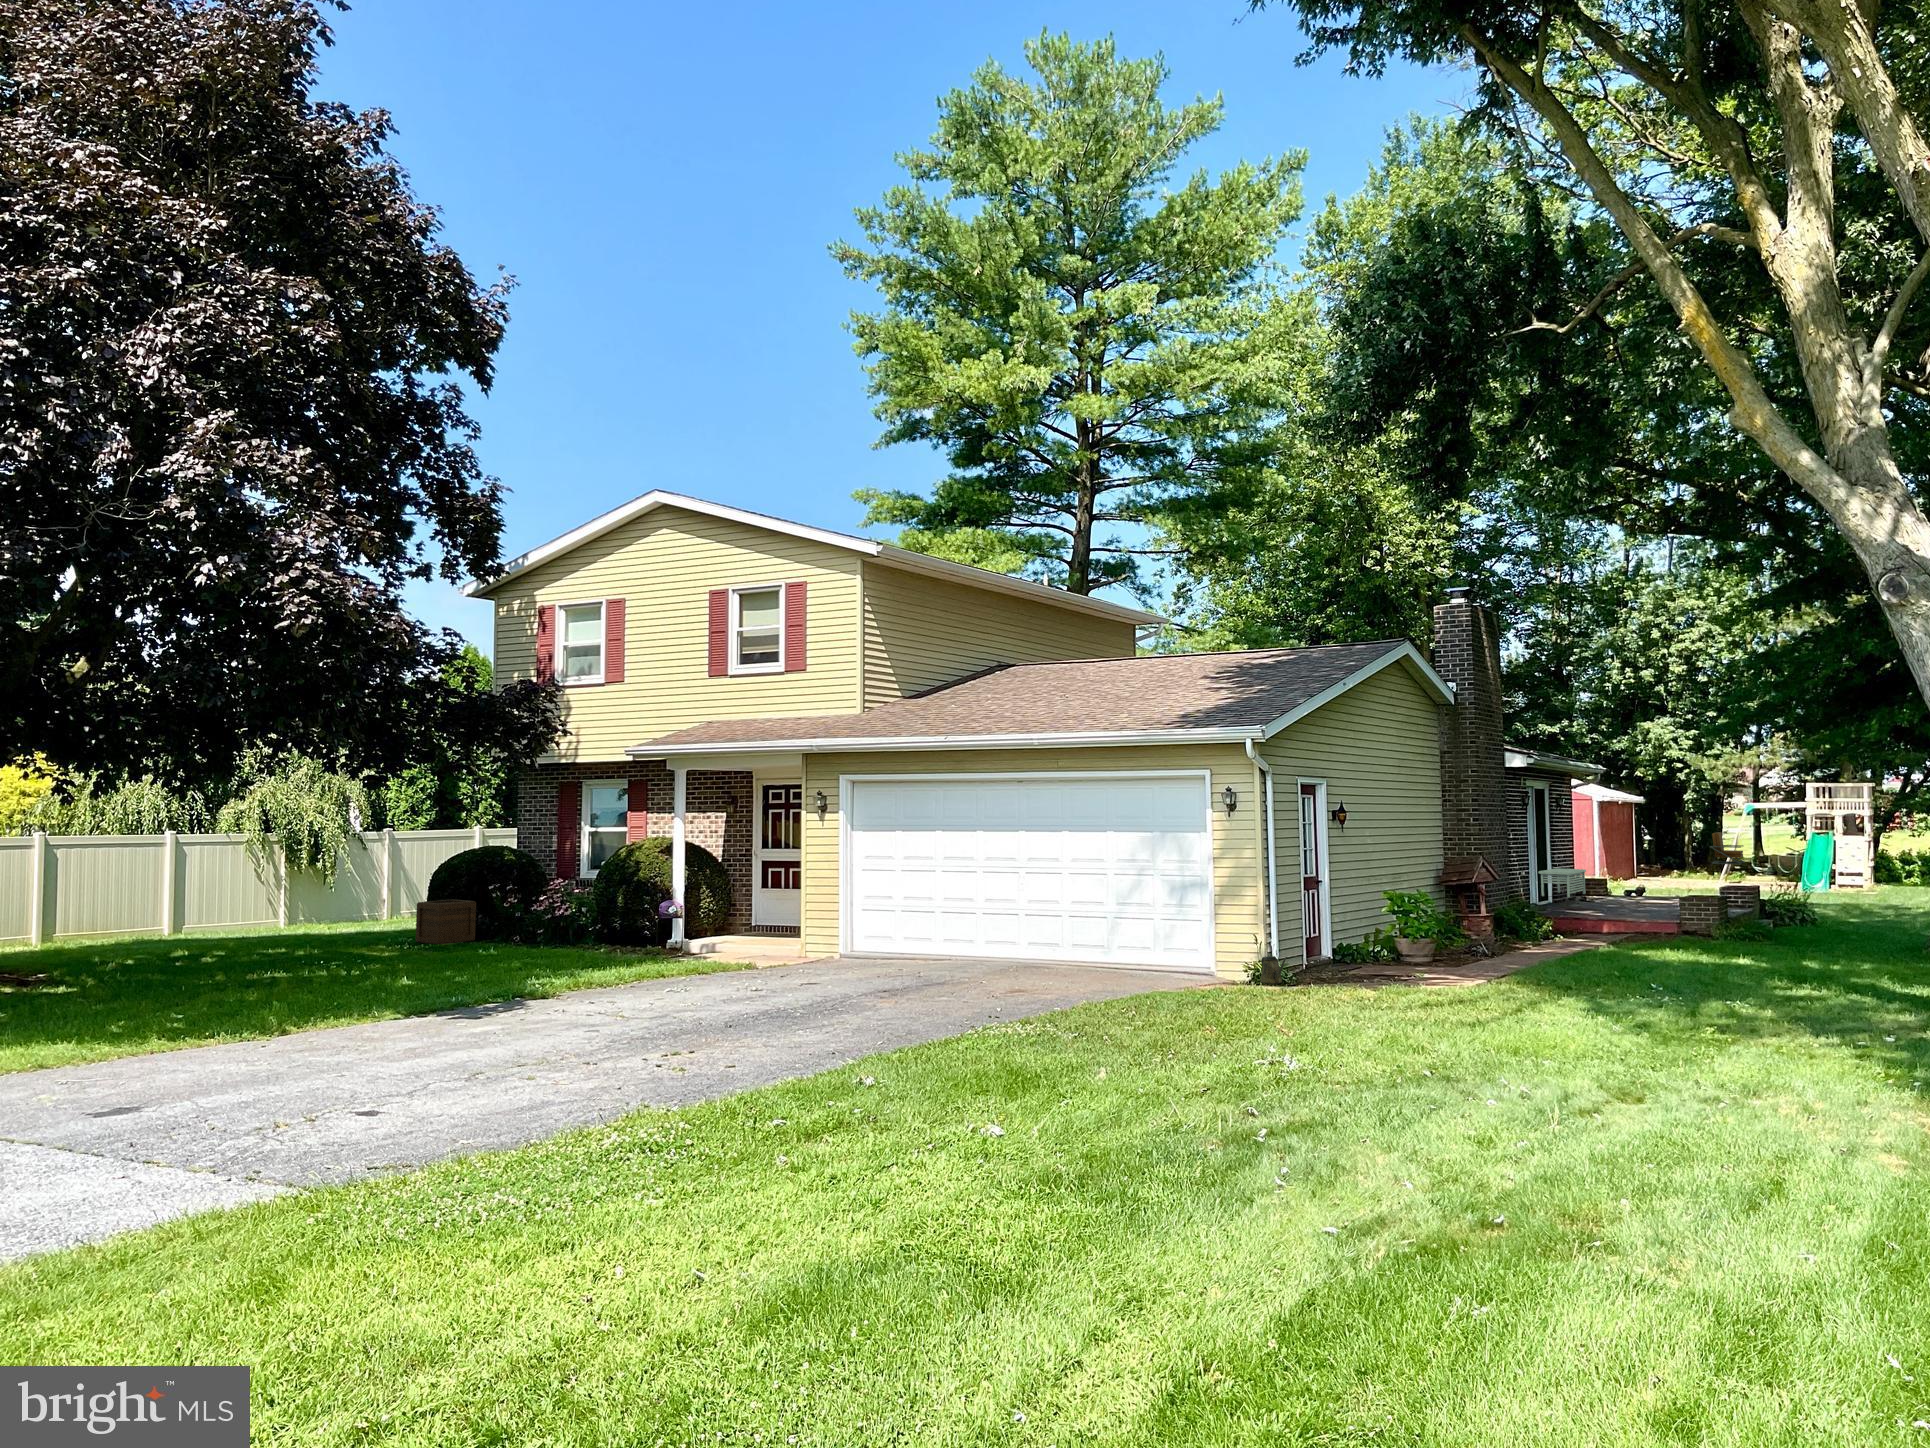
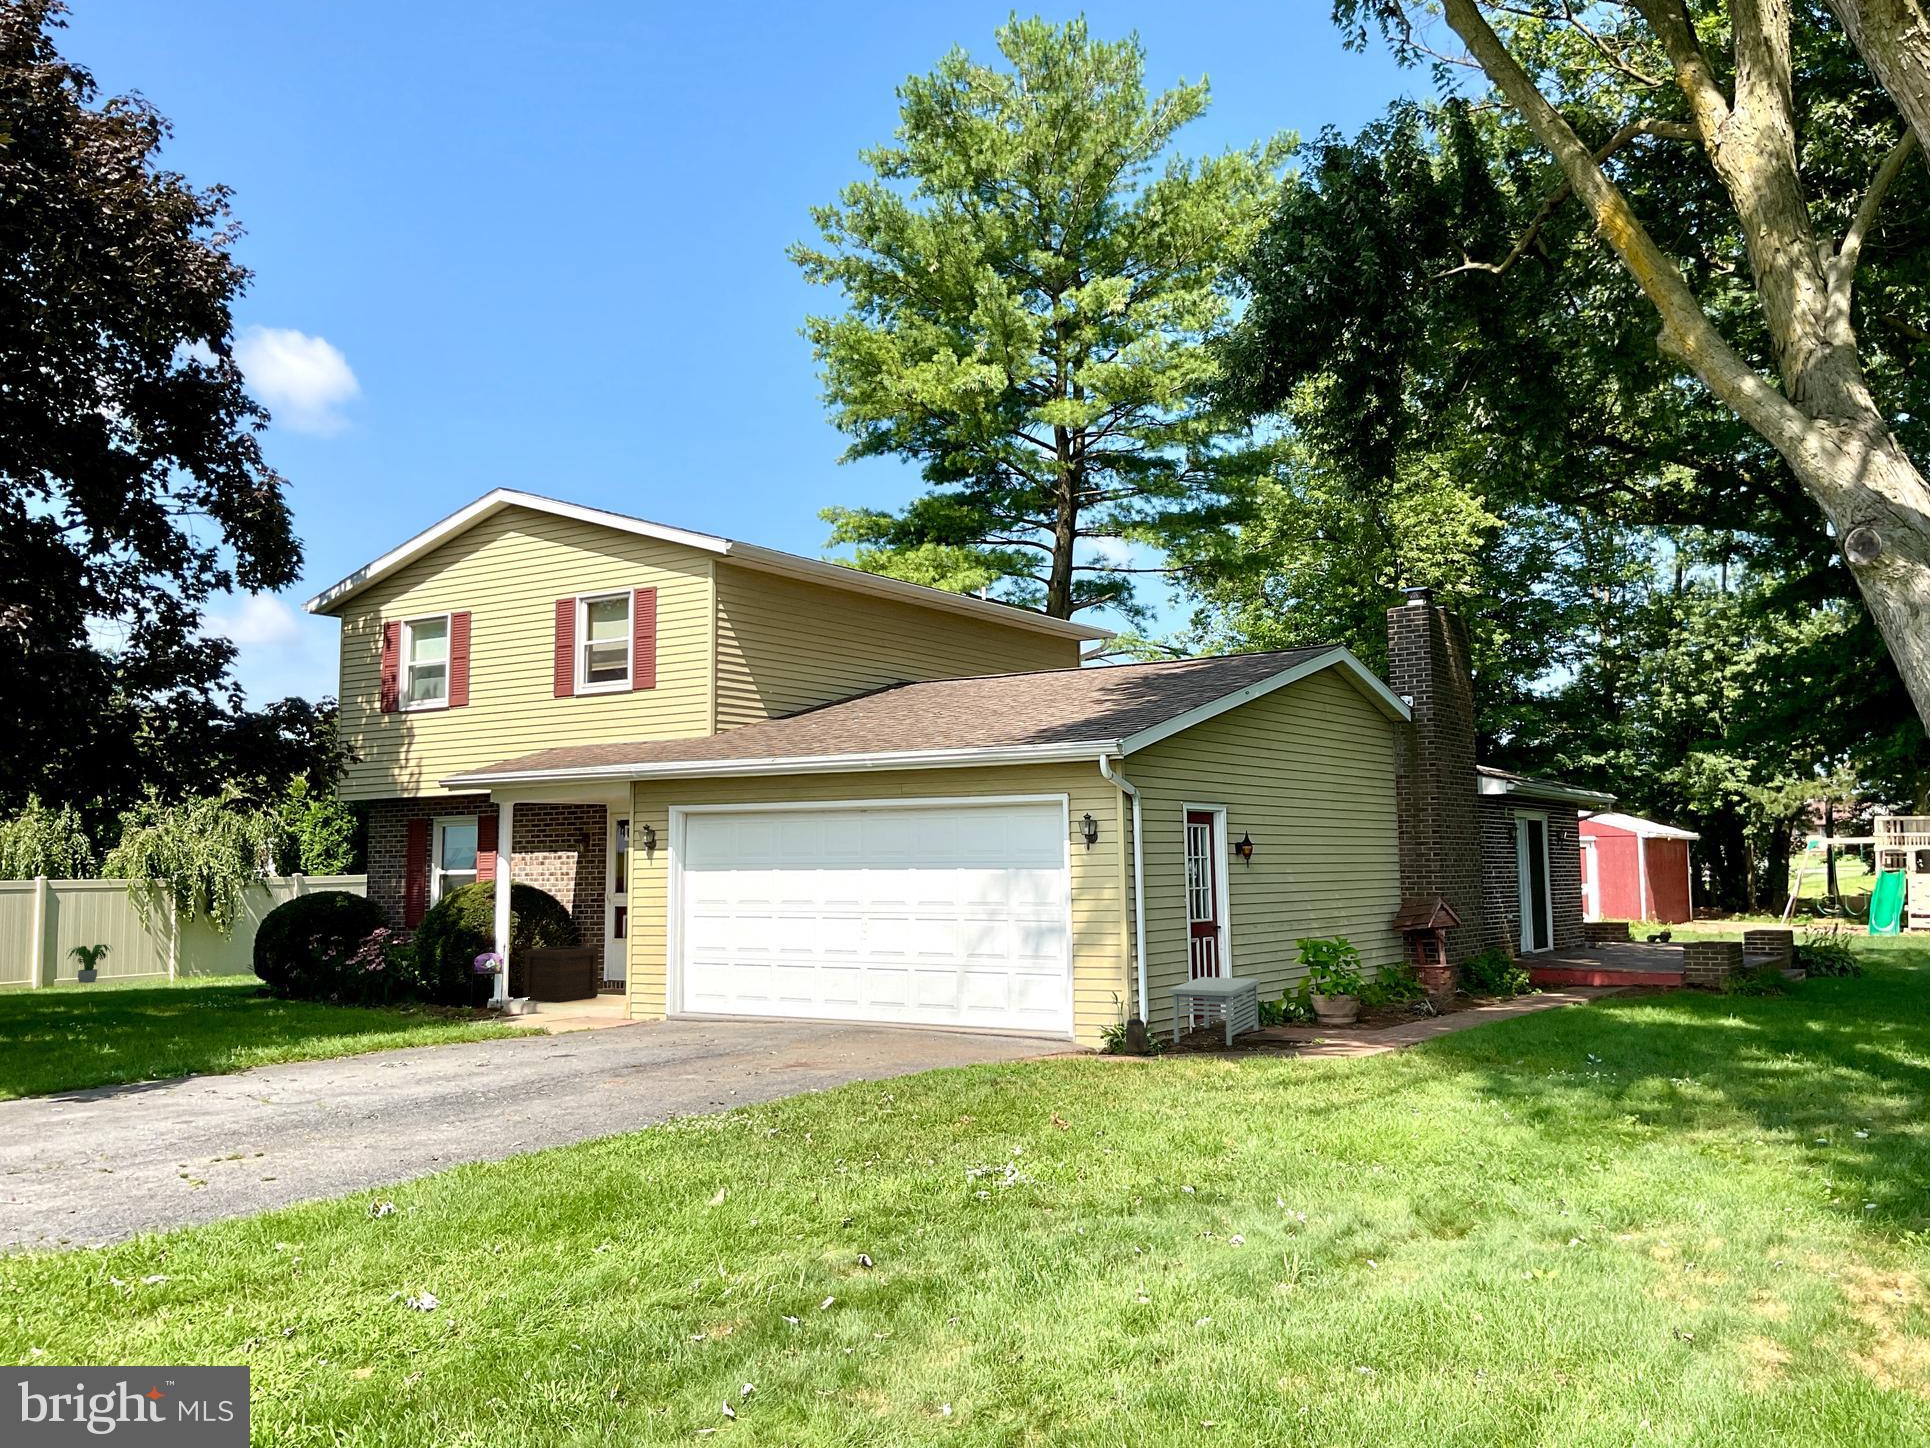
lounge chair: present [1710,832,1745,864] -> none [1779,878,1821,914]
storage bench: present [1539,868,1586,897] -> present [1169,977,1260,1045]
potted plant: none [232,891,274,925] -> present [66,944,113,983]
wooden crate: present [416,900,476,944] -> present [523,946,599,1003]

